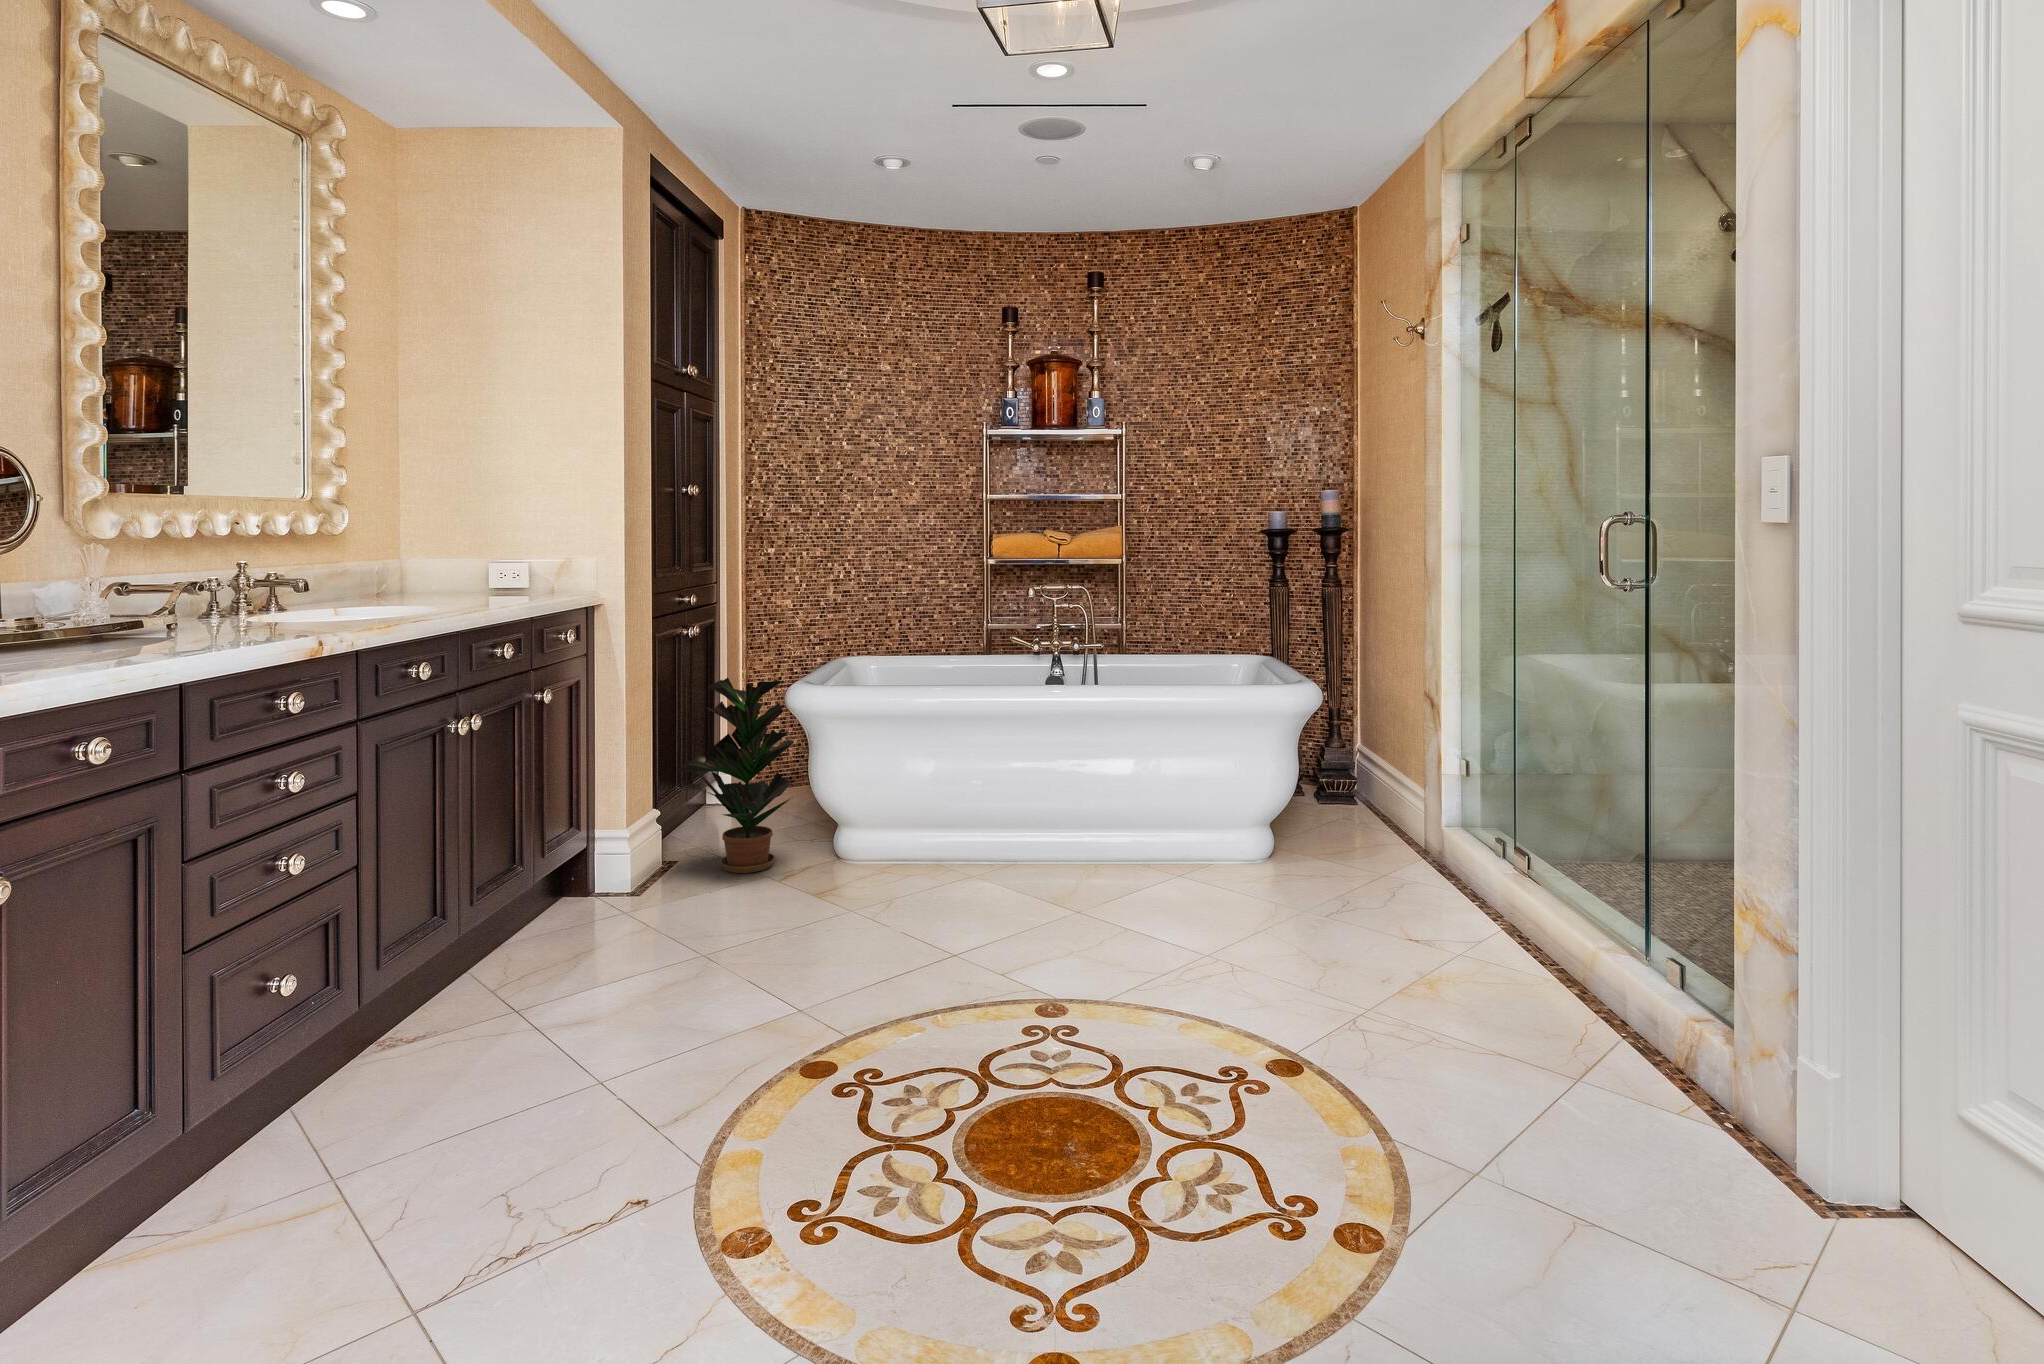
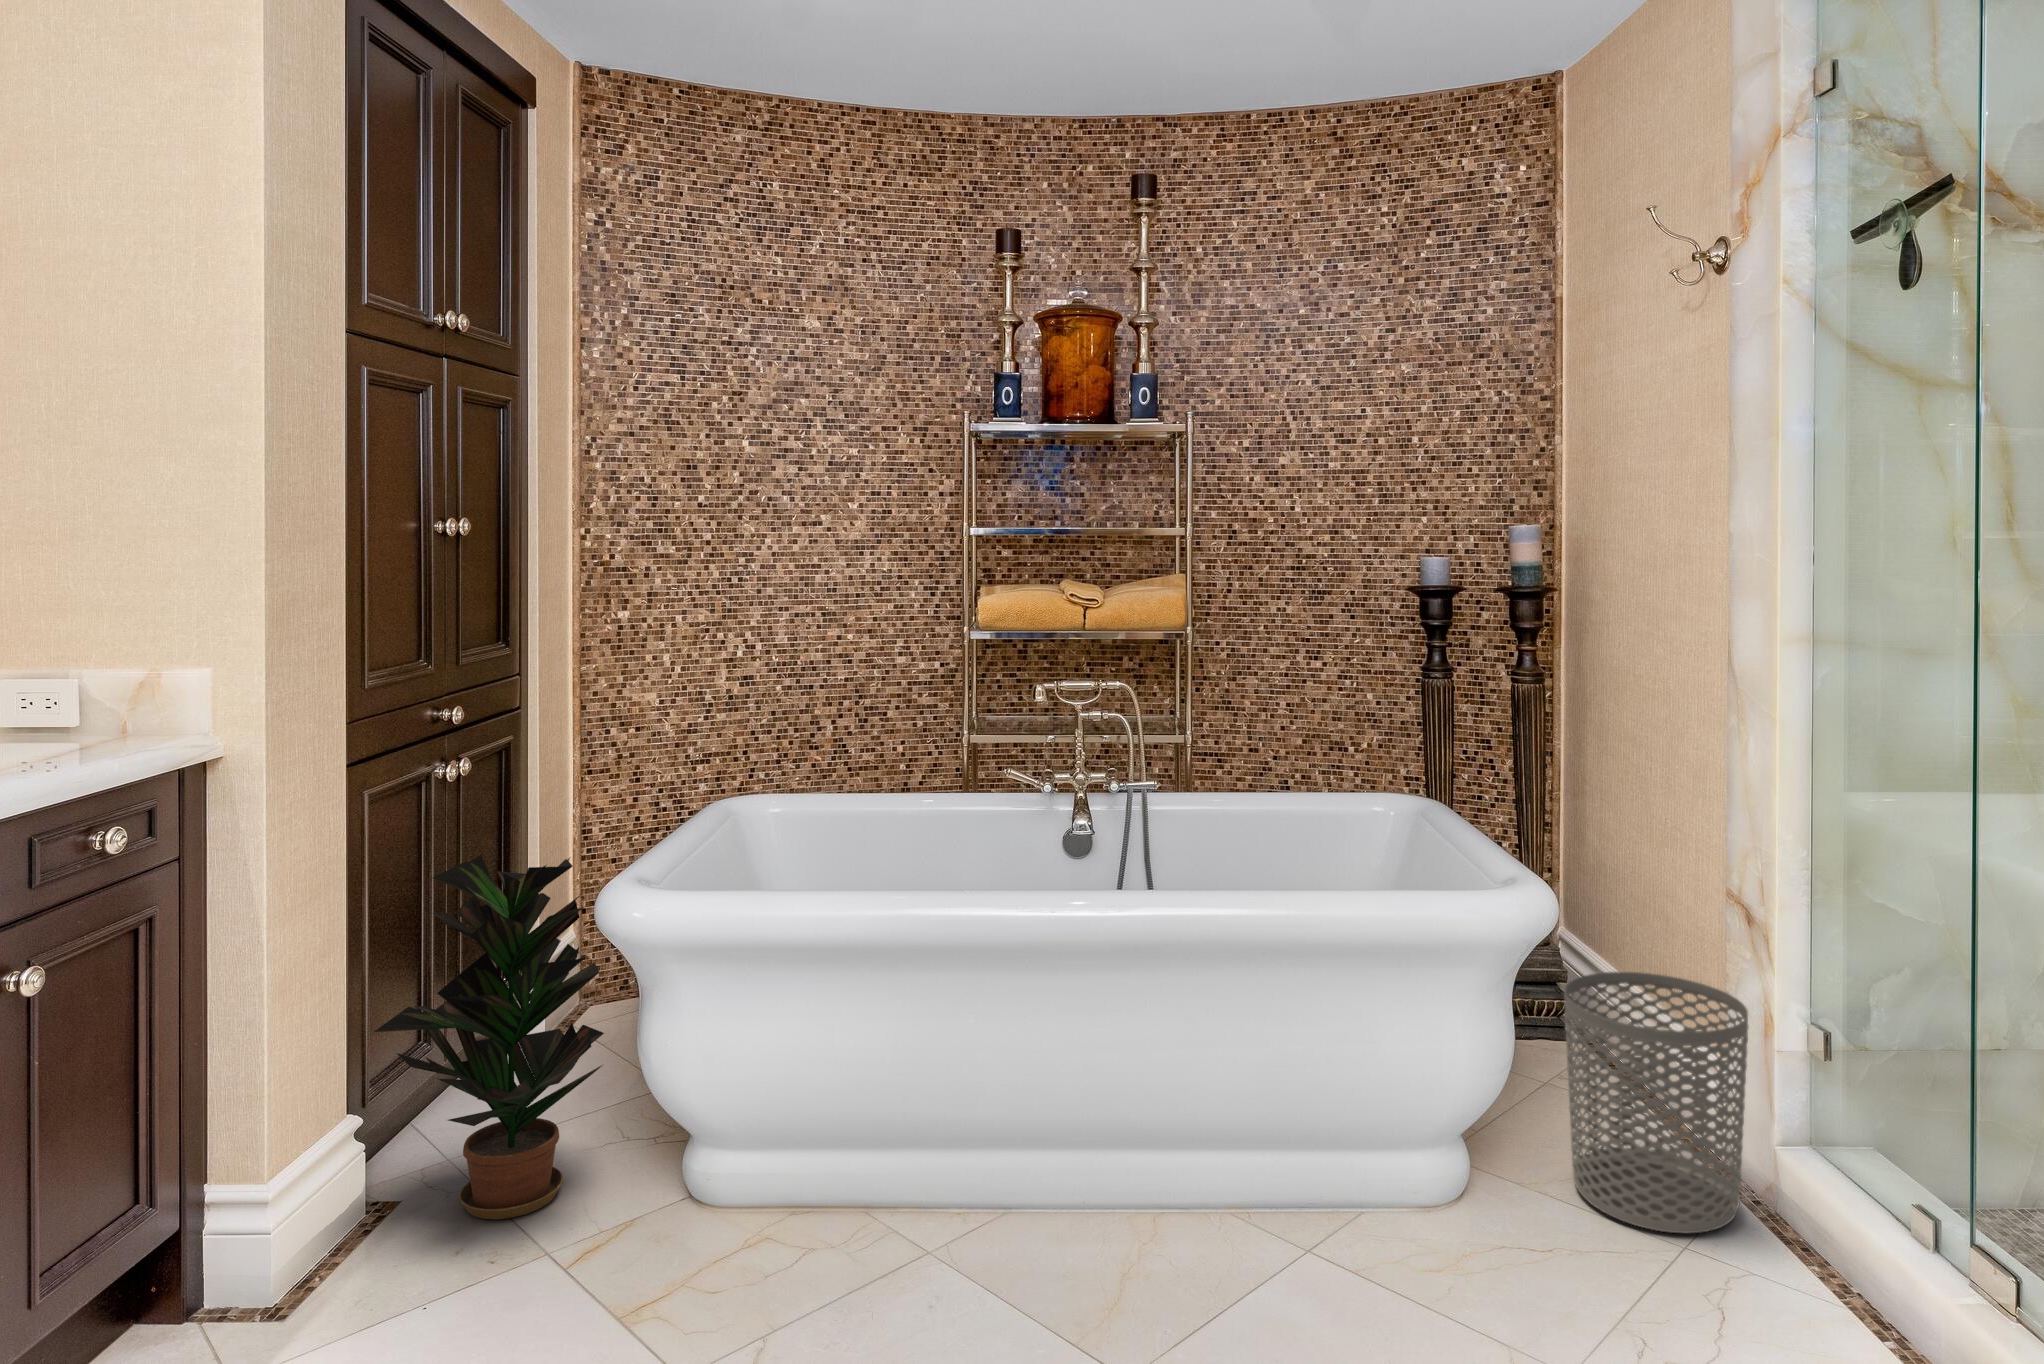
waste bin: none [1332,744,1429,874] -> present [1564,971,1748,1233]

